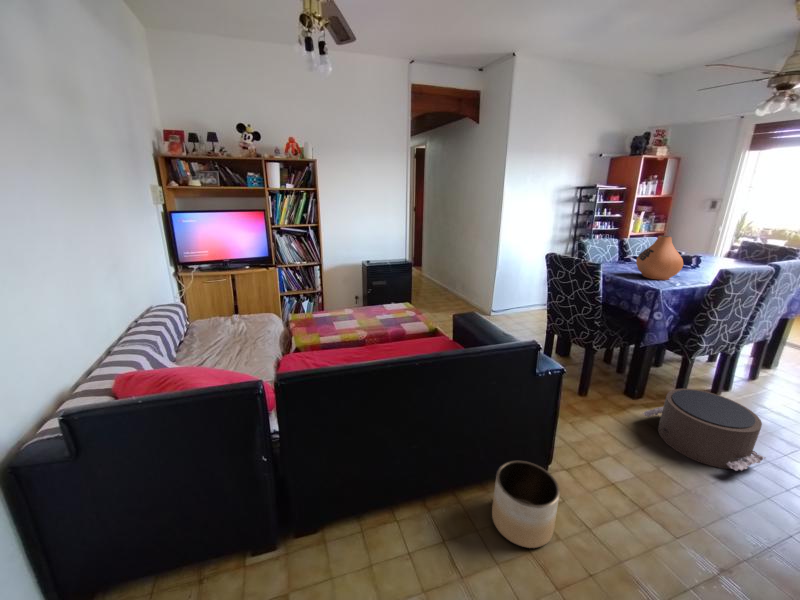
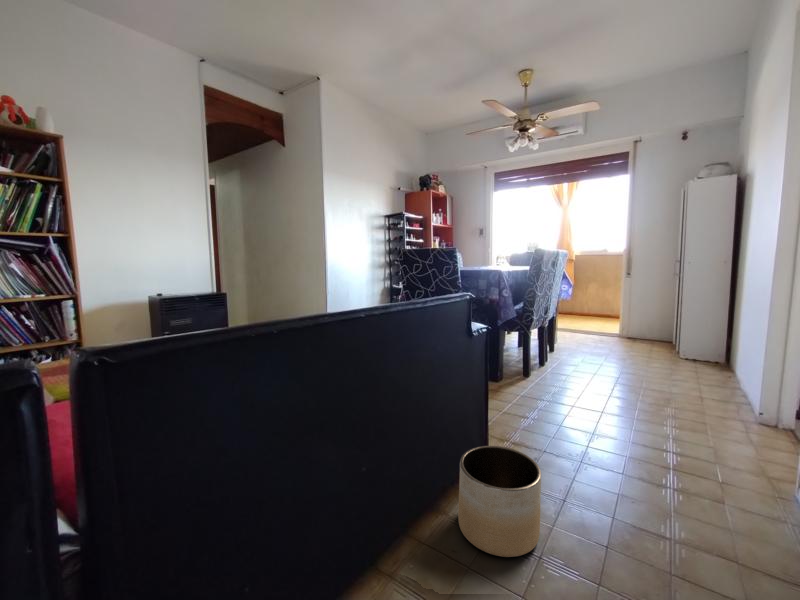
vase: present [636,236,683,280] -> none [469,230,505,268]
pouf: present [643,389,765,471] -> none [515,355,609,412]

